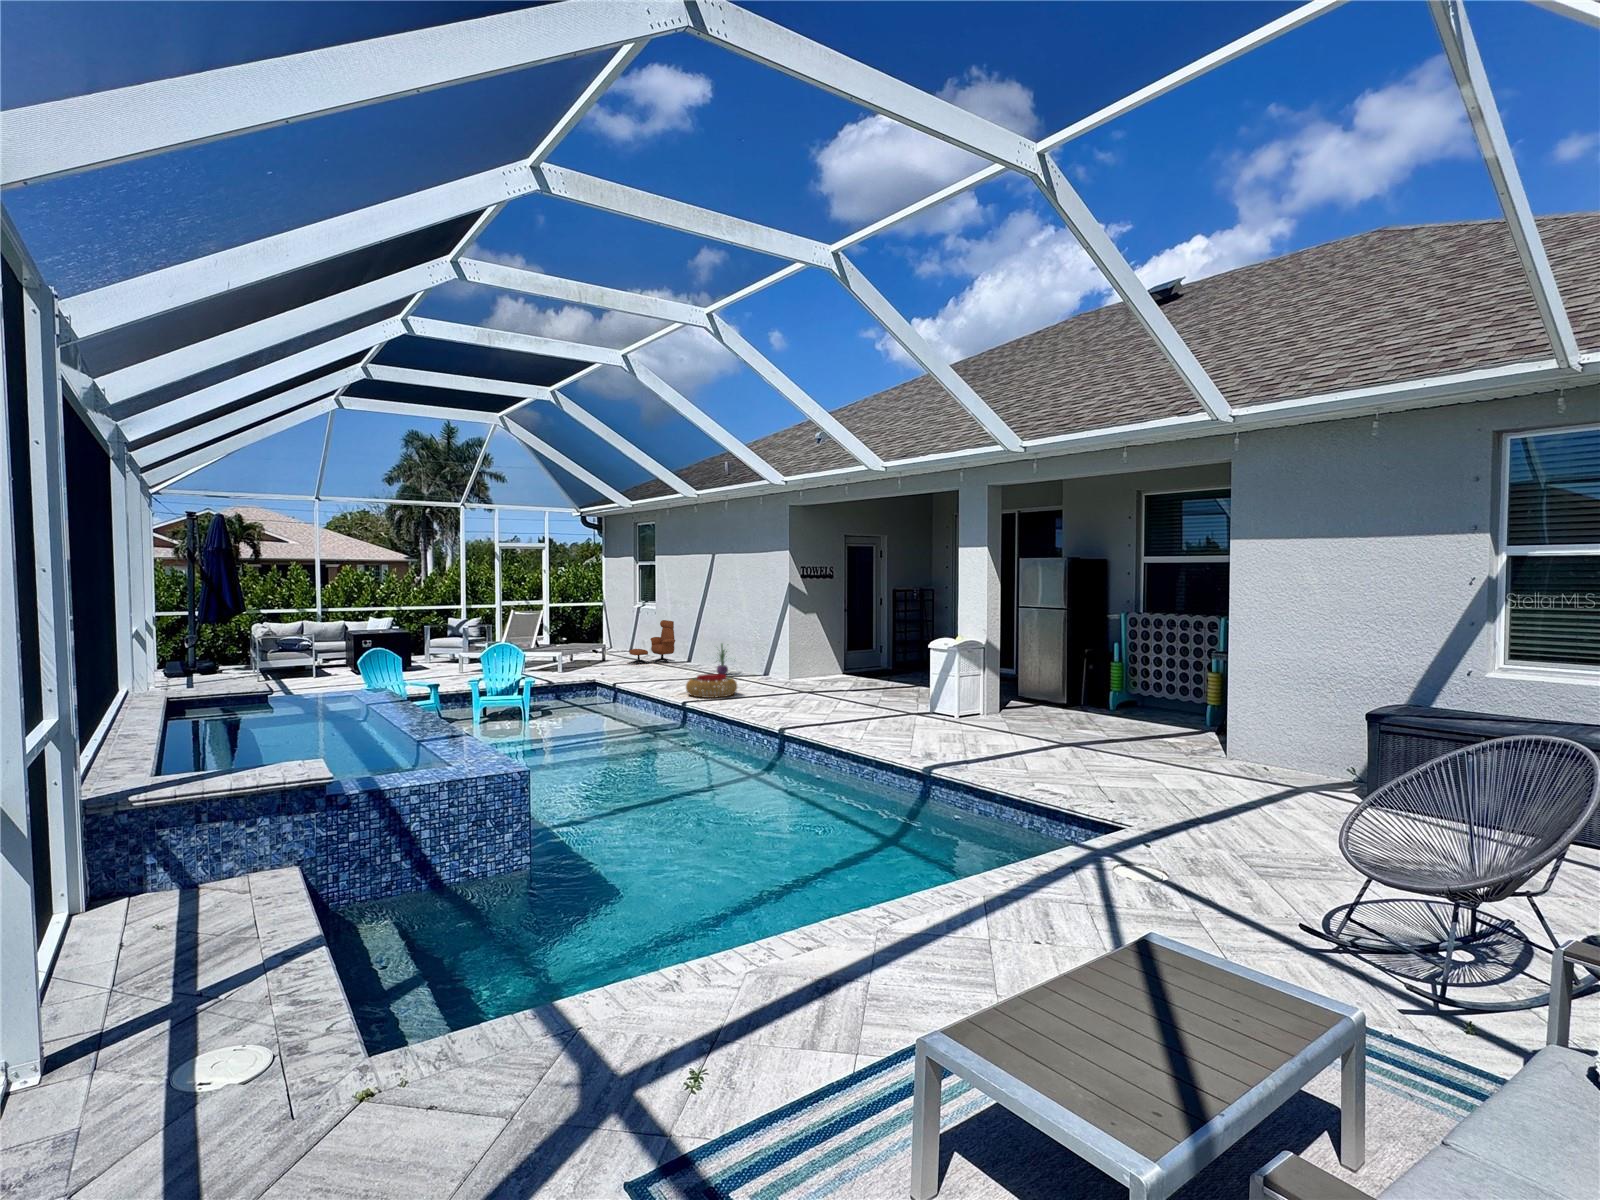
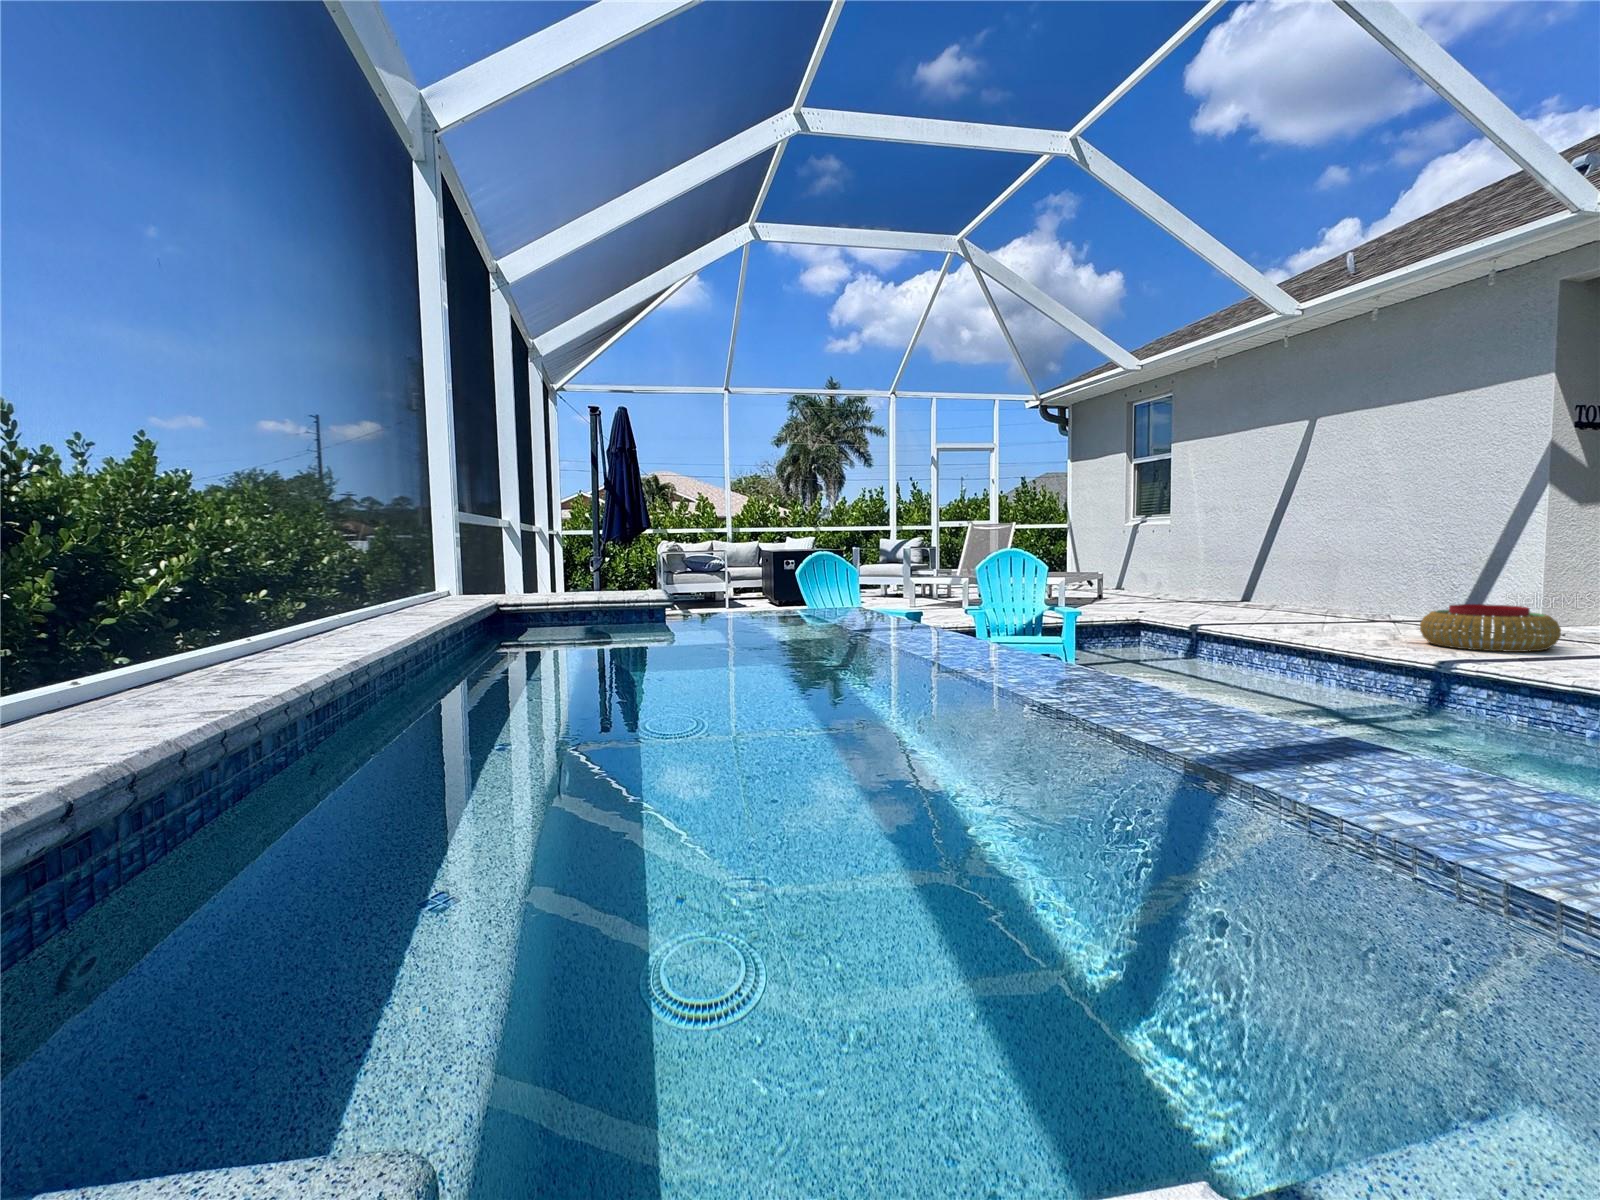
lounge chair: present [627,620,675,665] -> none [1150,535,1230,602]
decorative plant: present [717,644,728,675] -> none [1342,560,1415,616]

